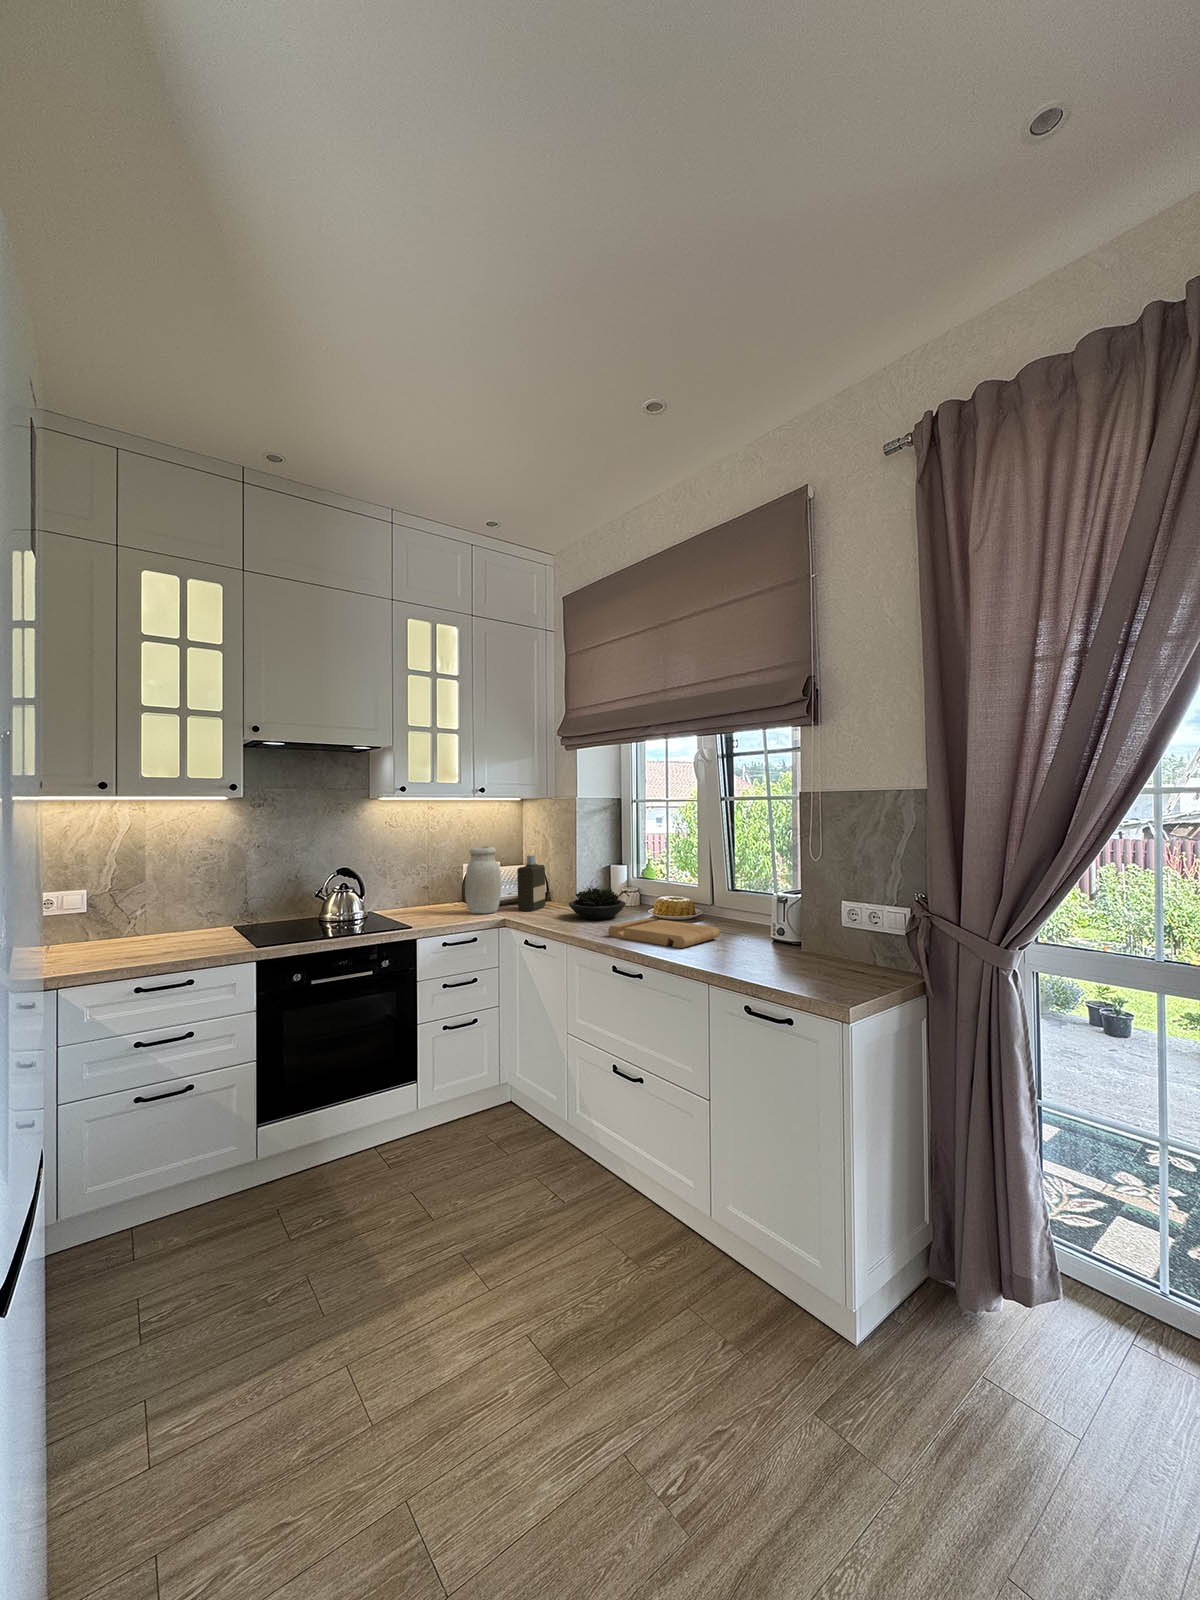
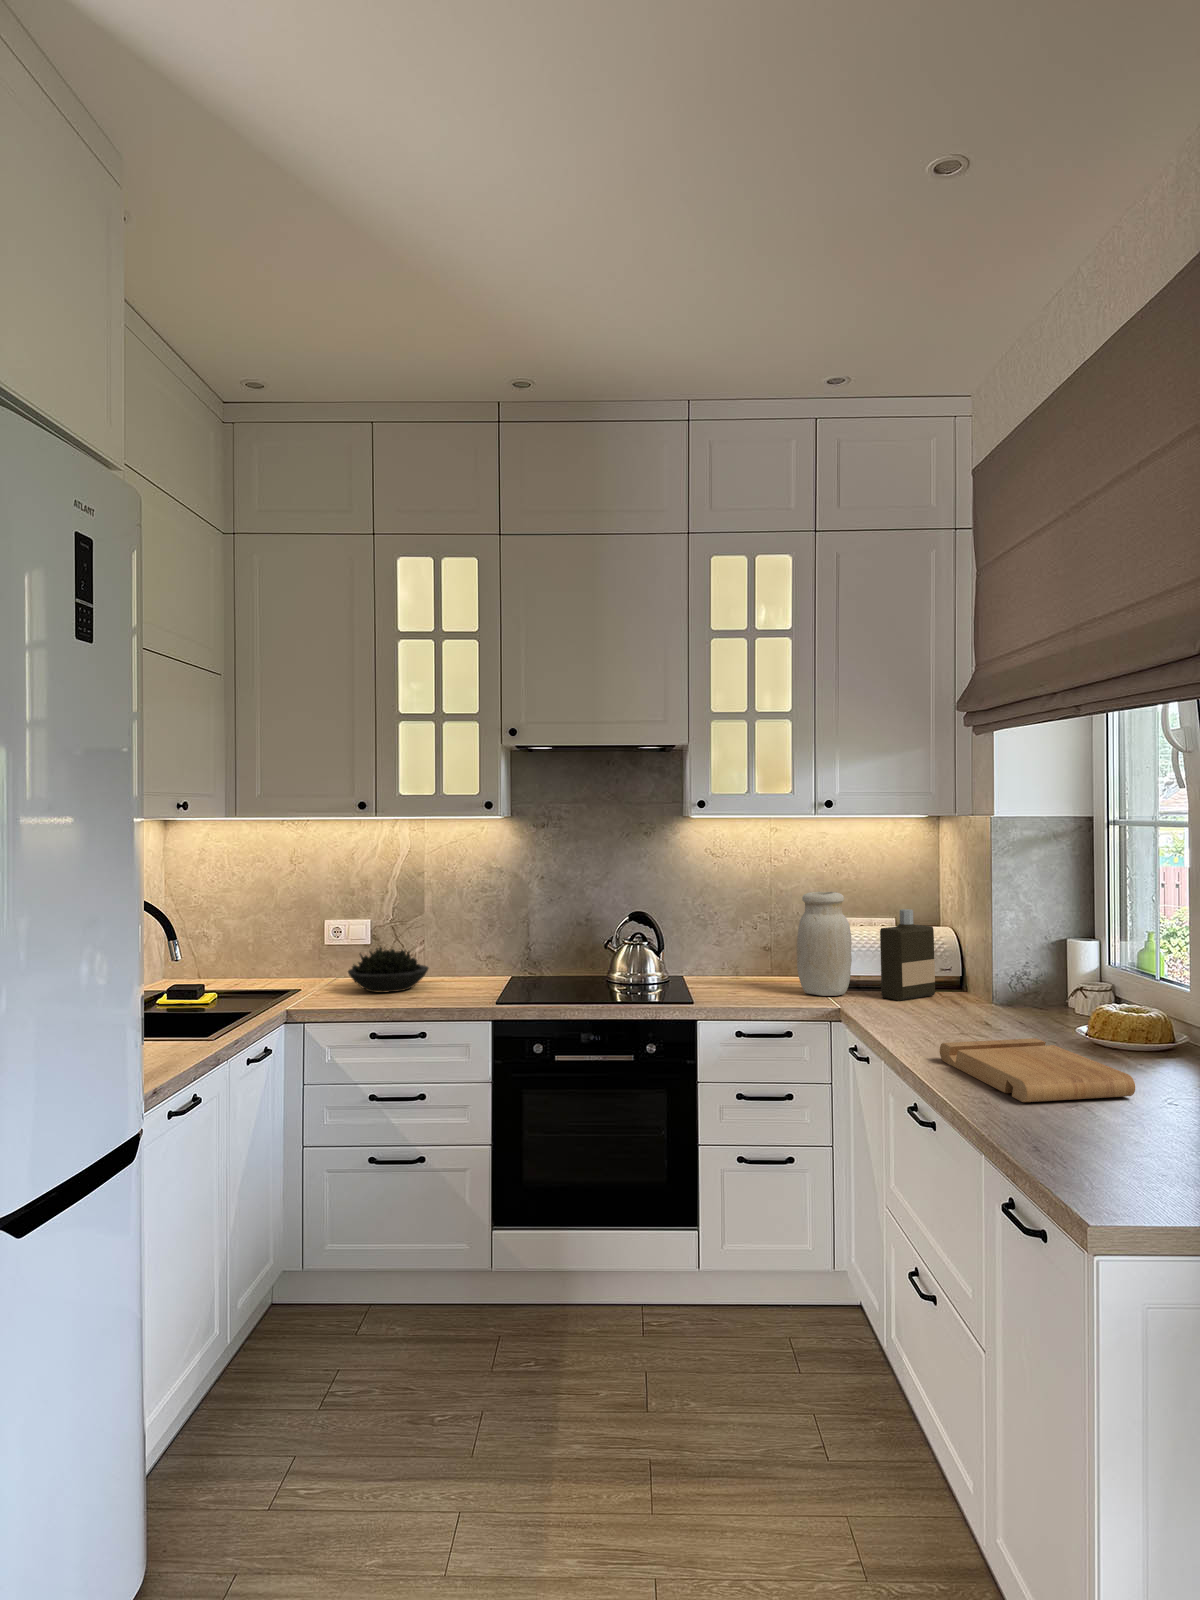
succulent plant: present [569,888,626,920] -> present [348,947,428,993]

